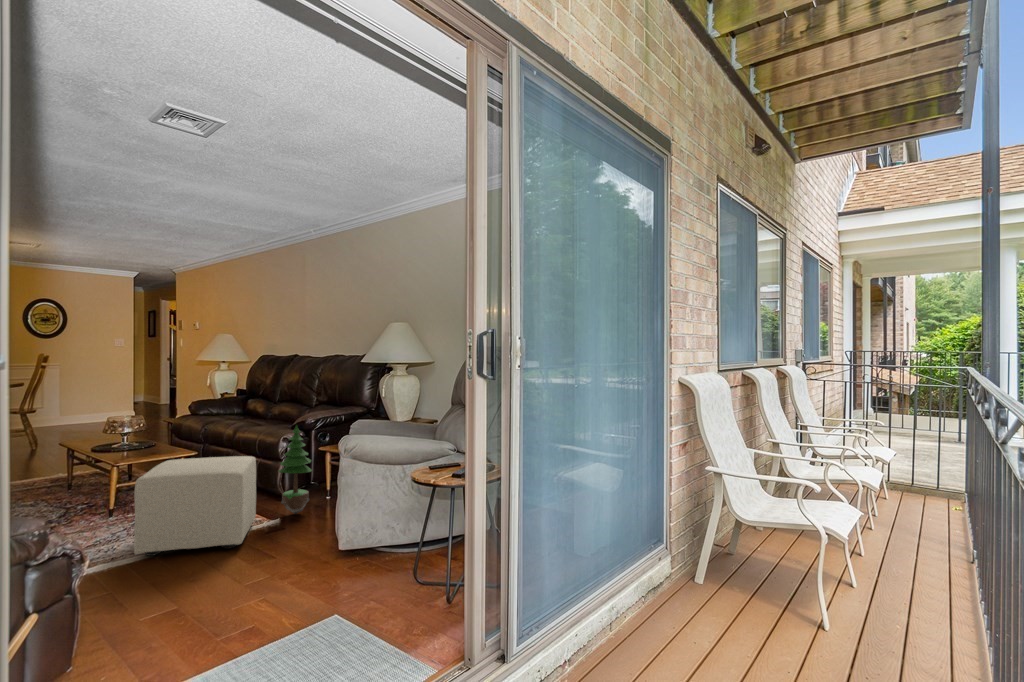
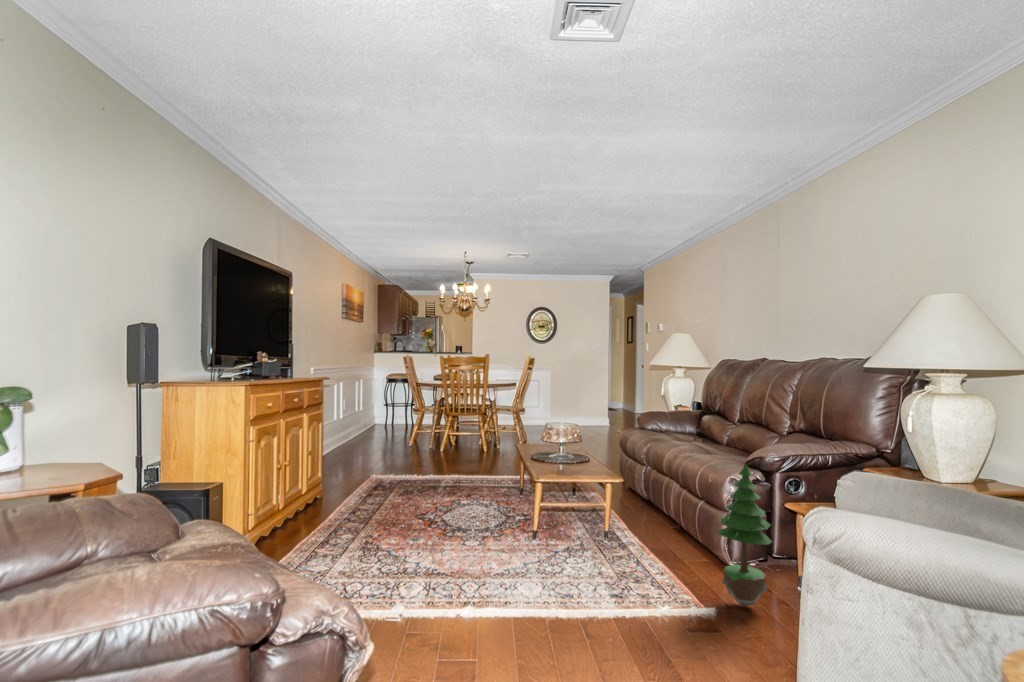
ottoman: present [134,456,256,556] -> none [520,487,683,644]

